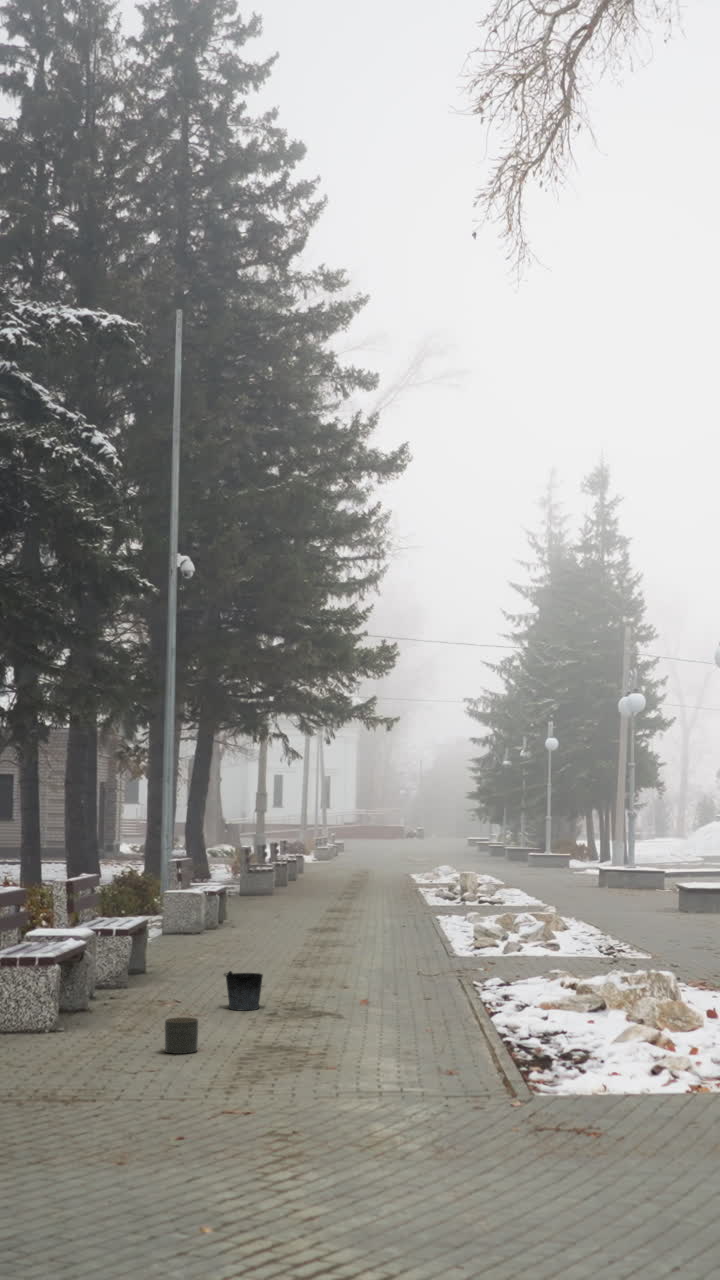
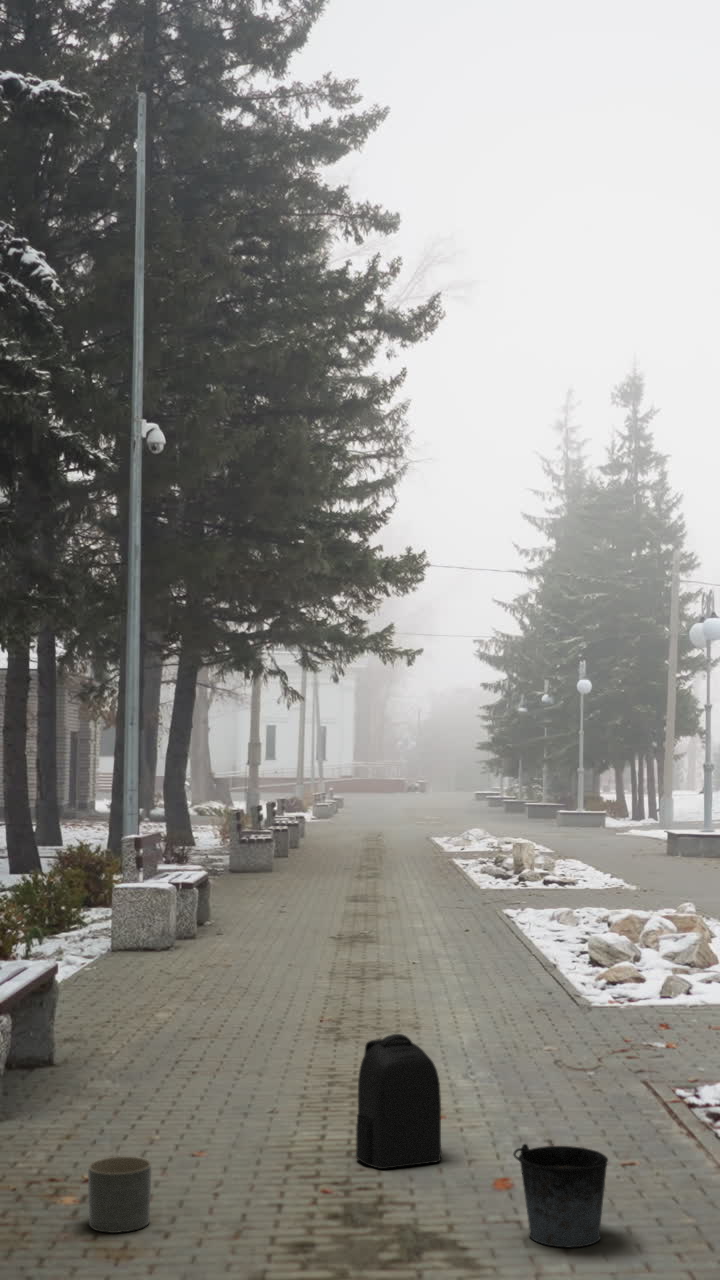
backpack: none [312,960,361,1034] -> present [356,1034,442,1169]
bucket: present [224,971,263,1011] -> present [513,1144,608,1247]

